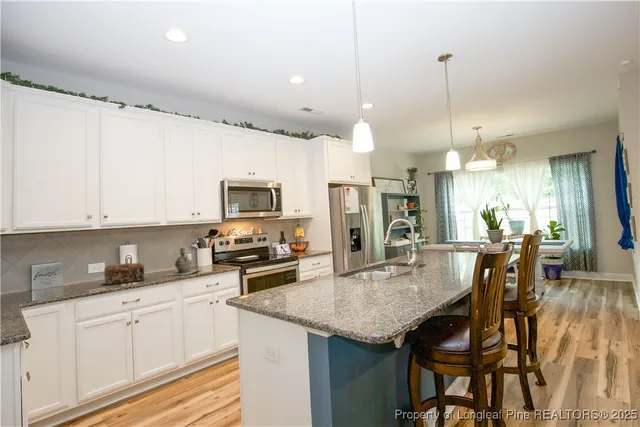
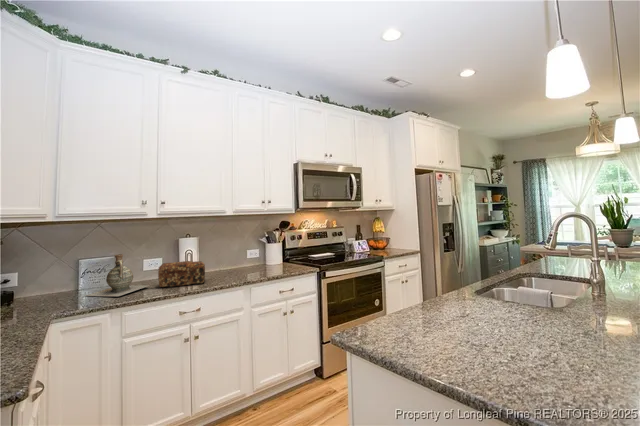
ceramic jug: present [166,248,198,276] -> present [86,254,148,296]

